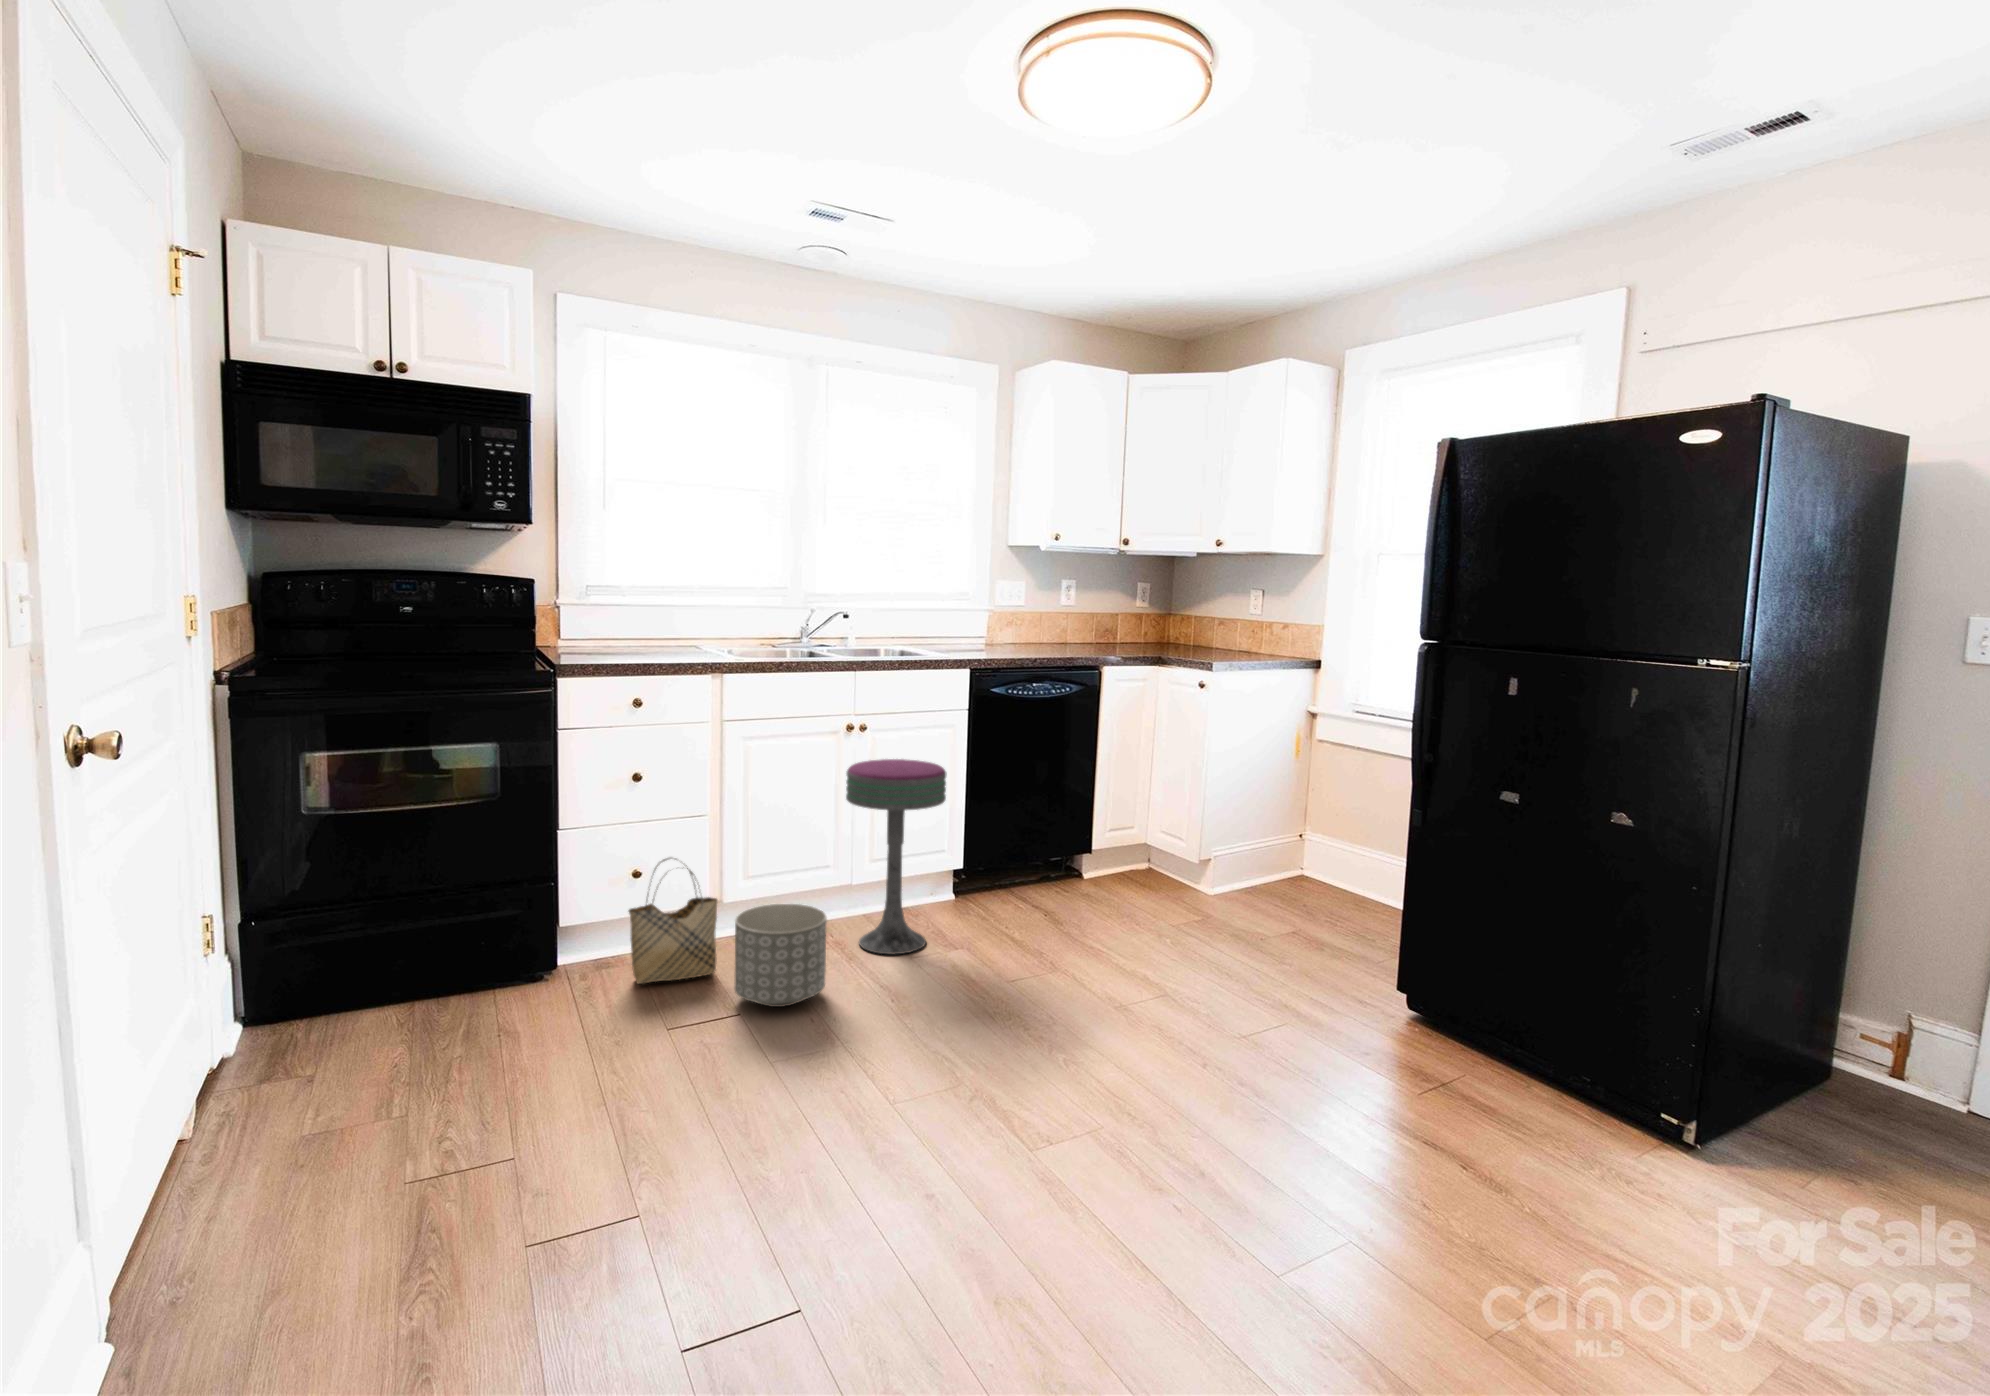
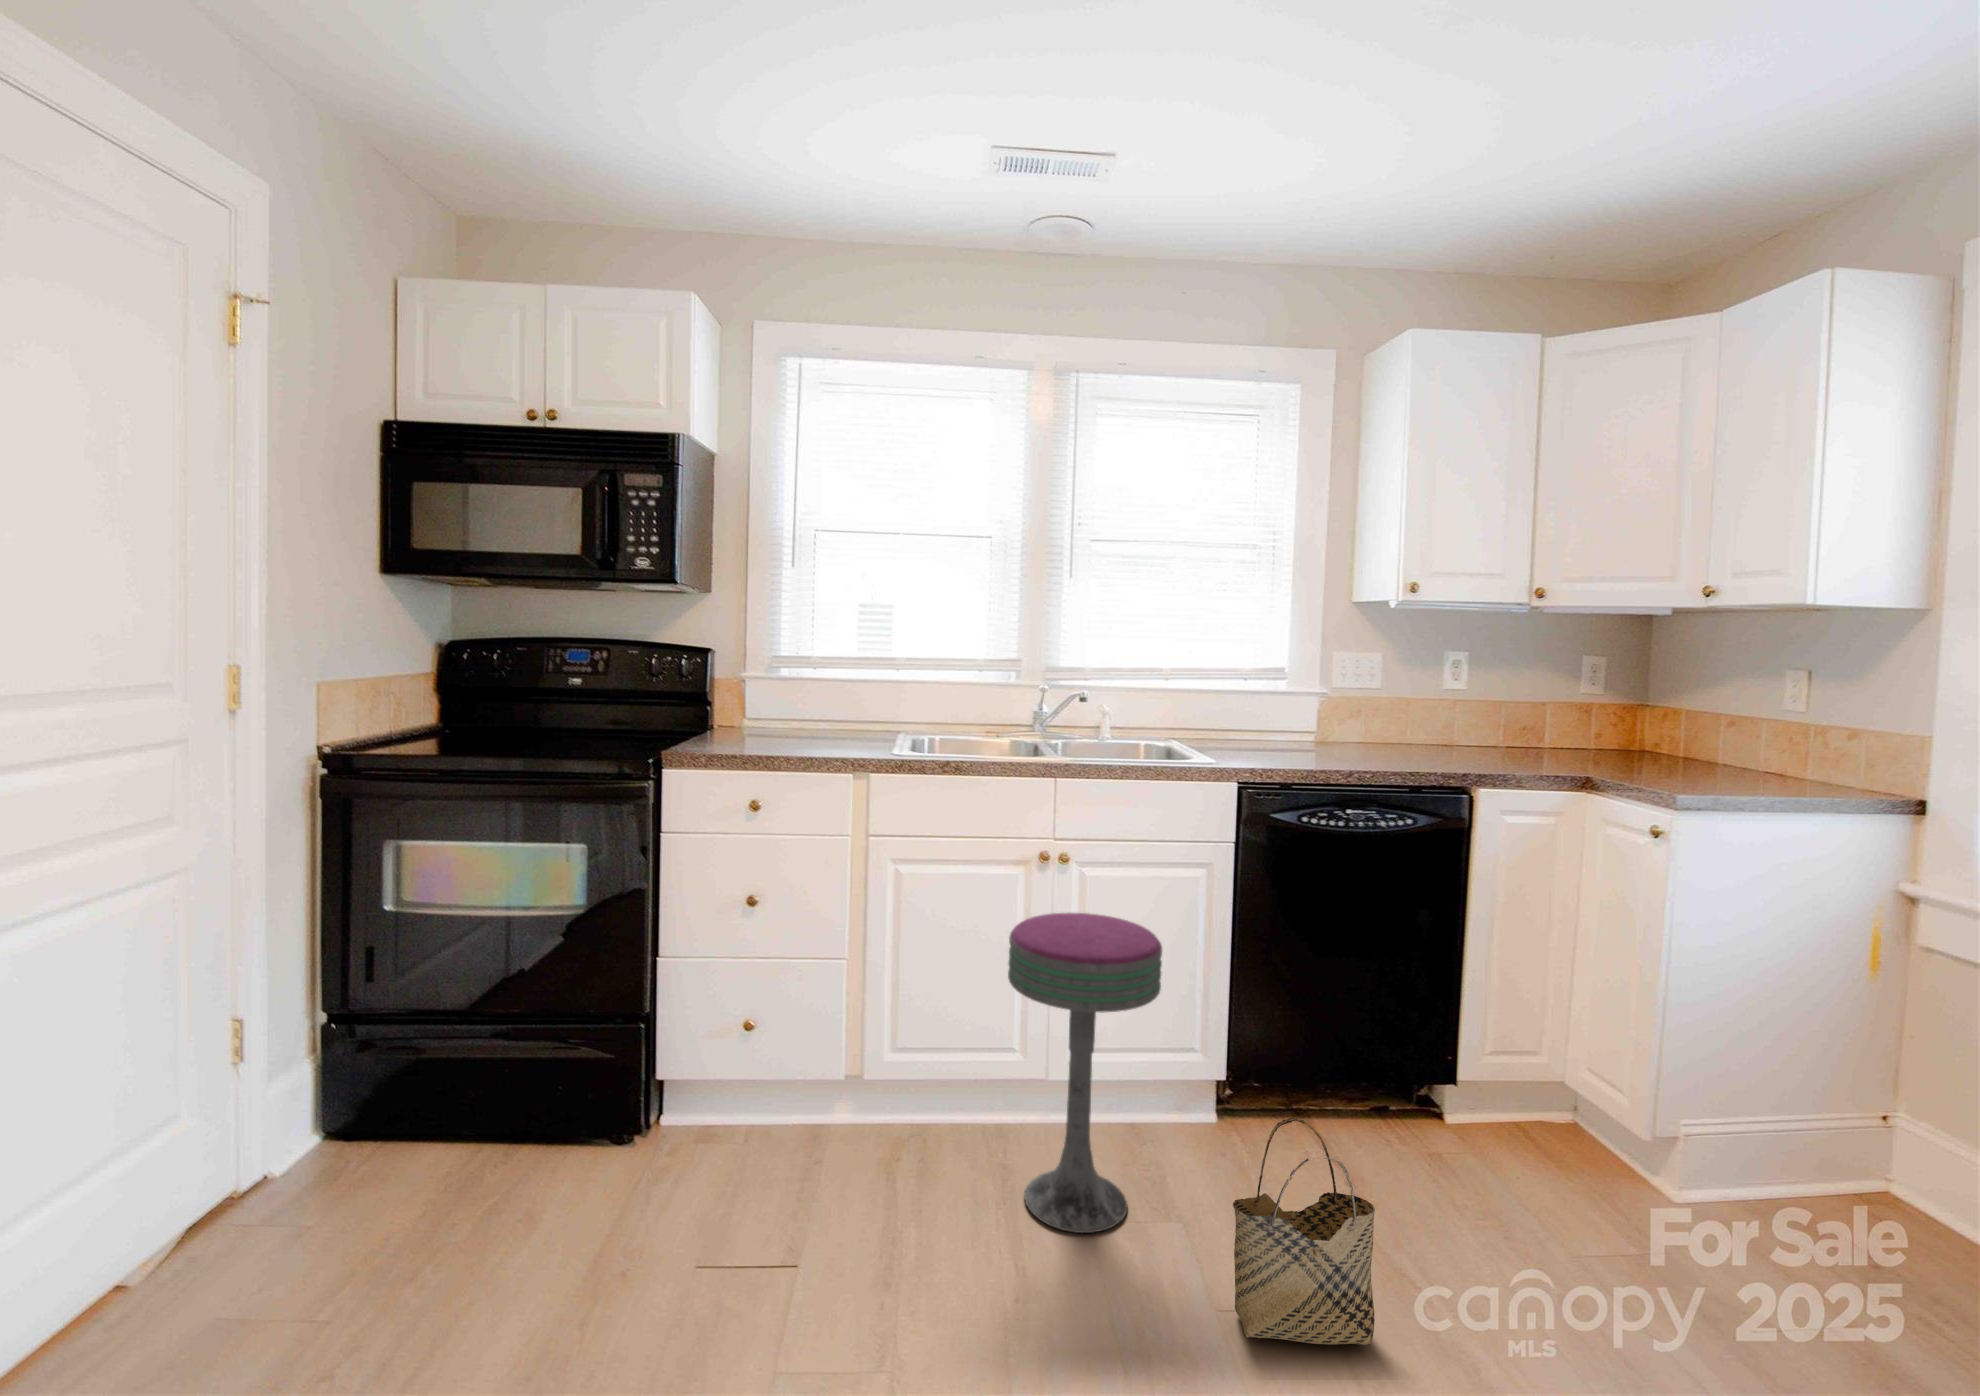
woven basket: present [629,858,718,984] -> present [1233,1118,1375,1345]
planter: present [734,904,827,1007] -> none [781,1127,920,1316]

